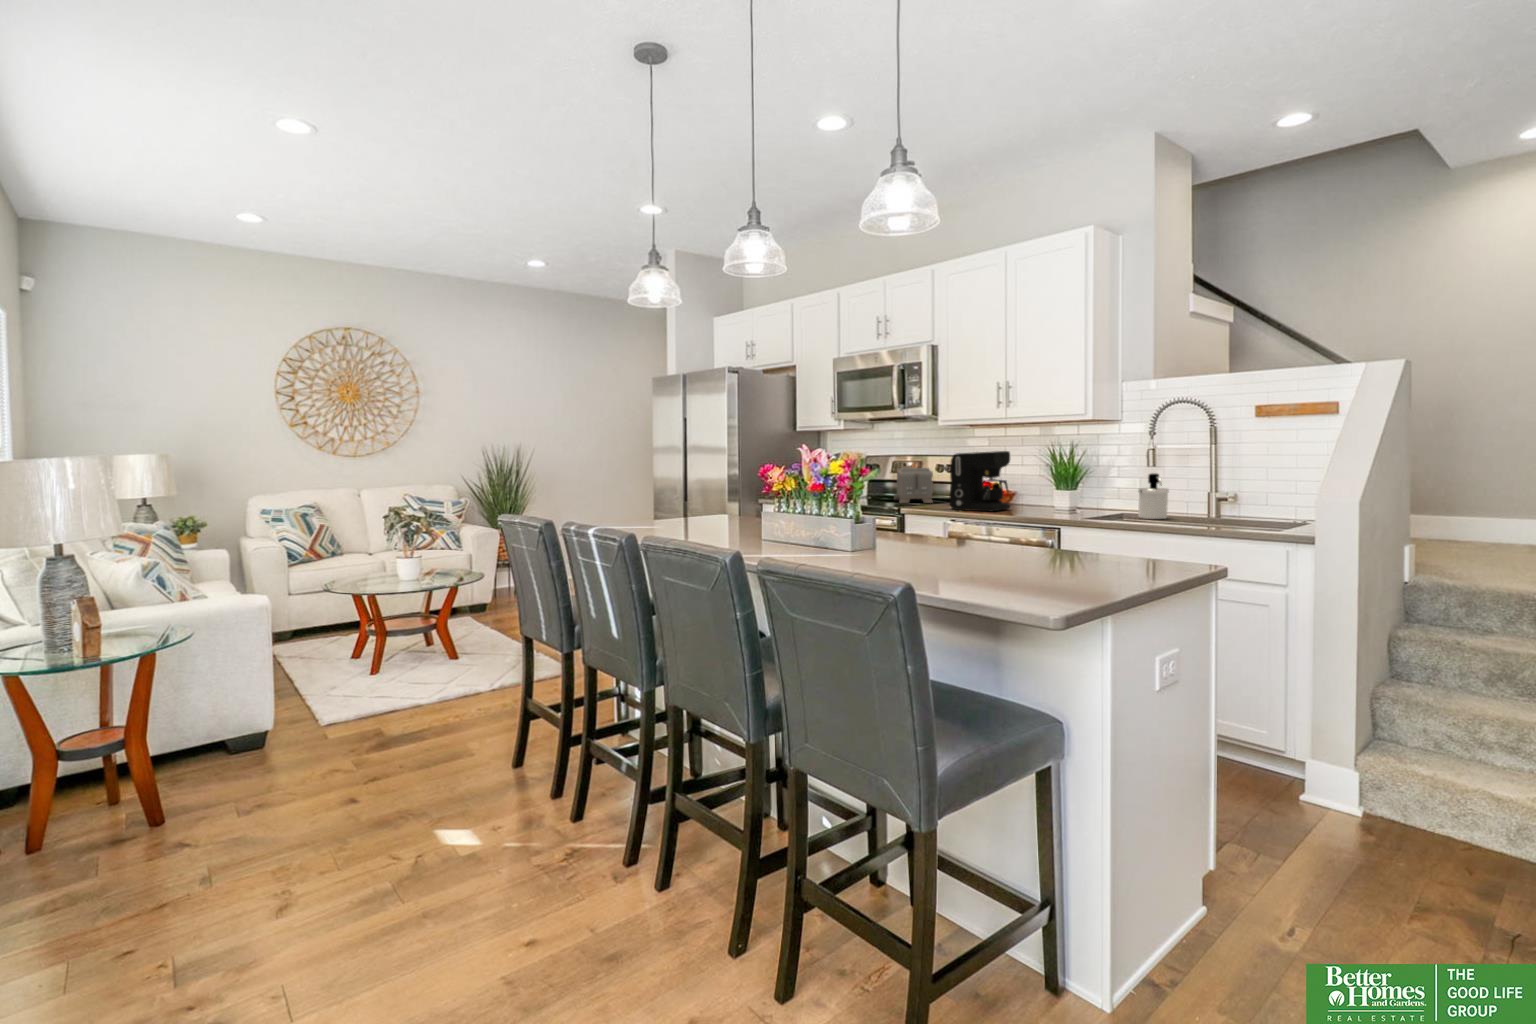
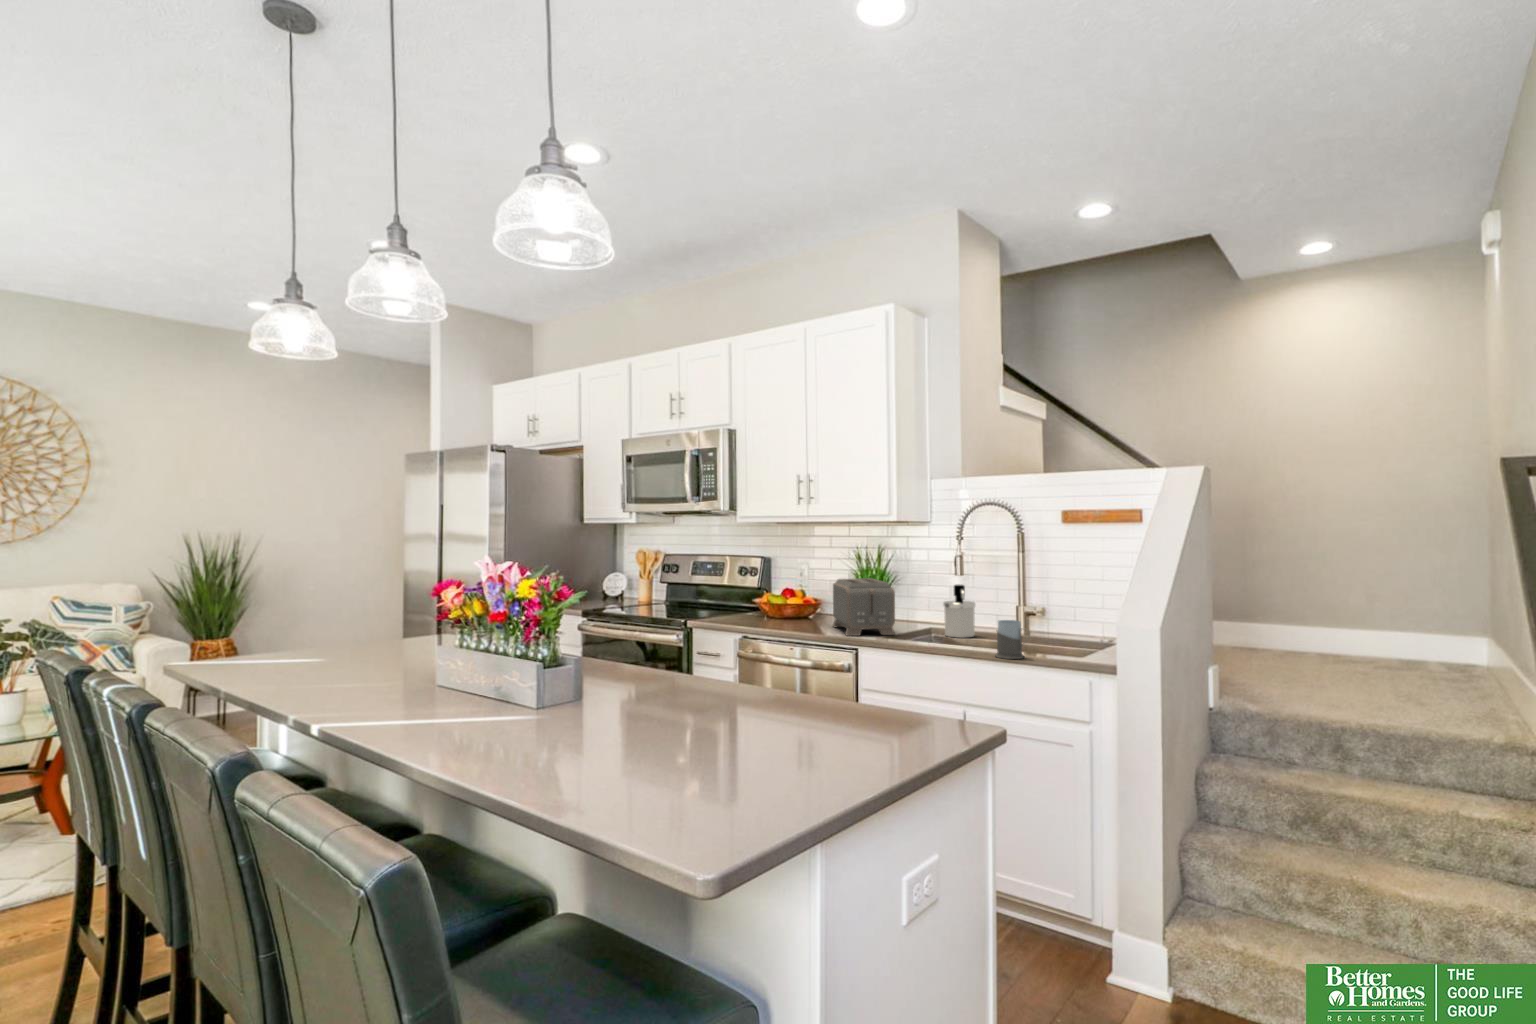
coffee maker: present [950,451,1010,511] -> none [743,554,813,626]
toaster: present [894,466,933,503] -> present [833,578,895,636]
mug: none [1200,500,1237,533] -> present [995,620,1024,659]

